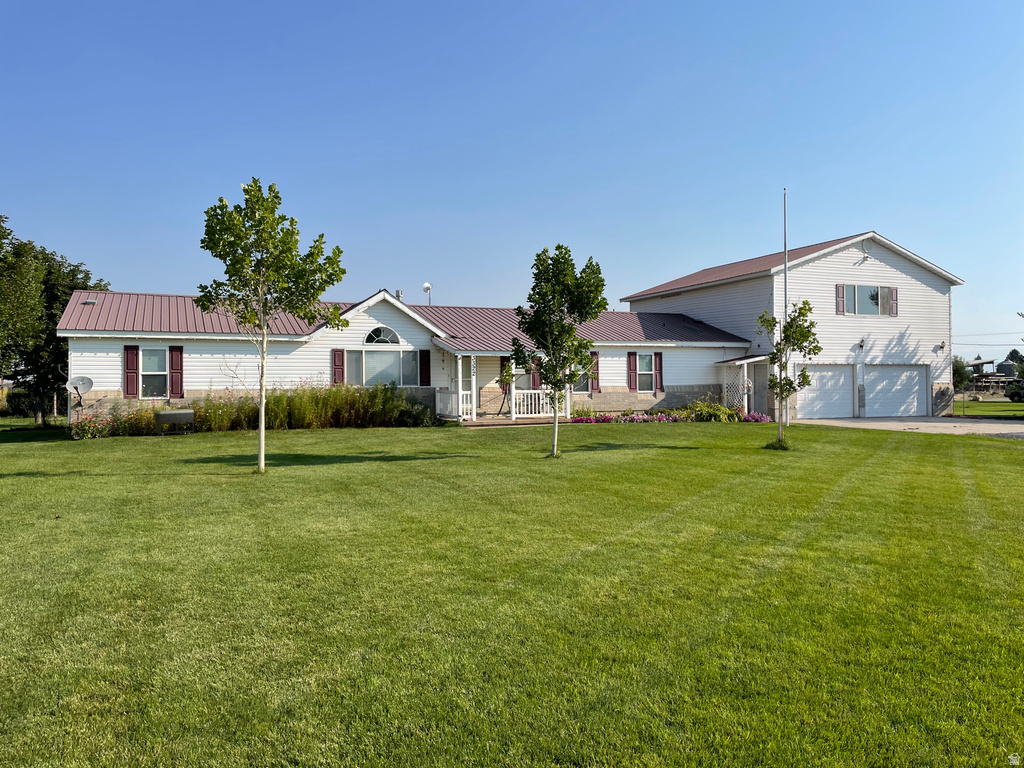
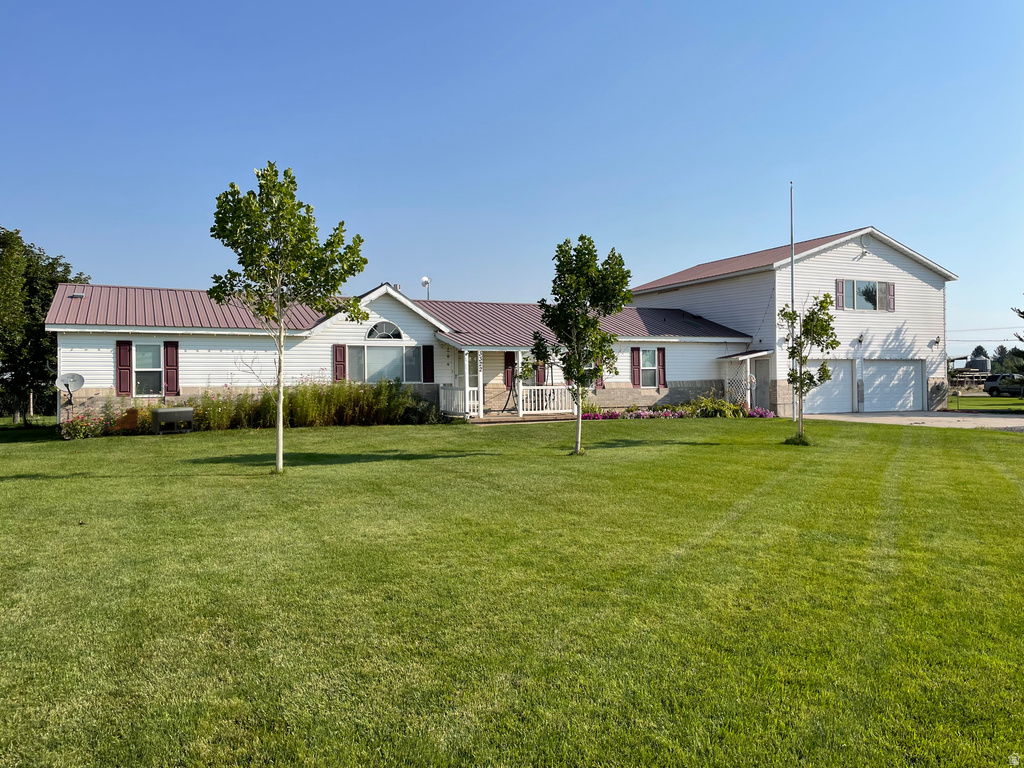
lounge chair: none [113,411,142,438] -> present [108,409,138,436]

